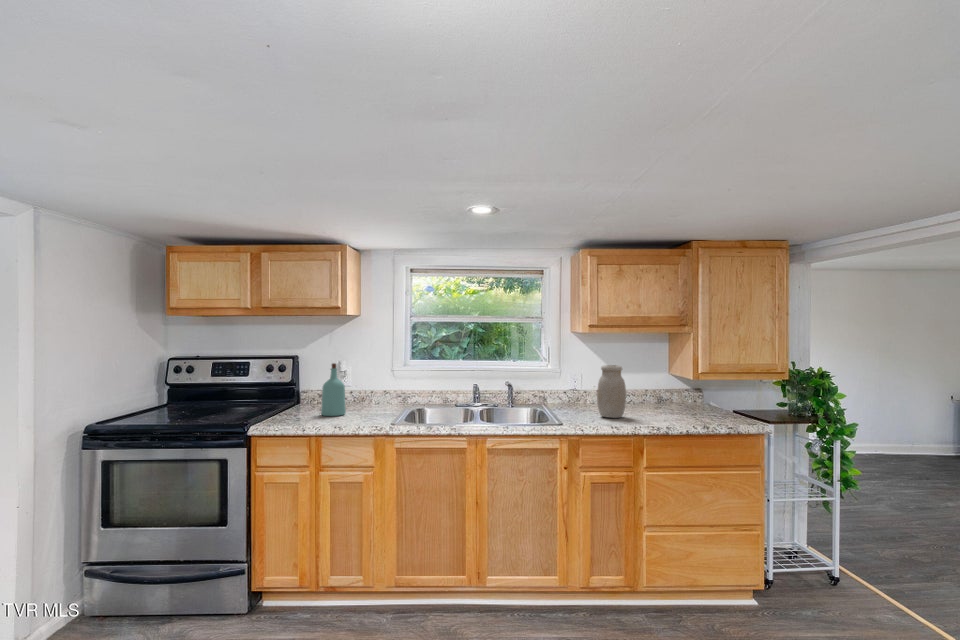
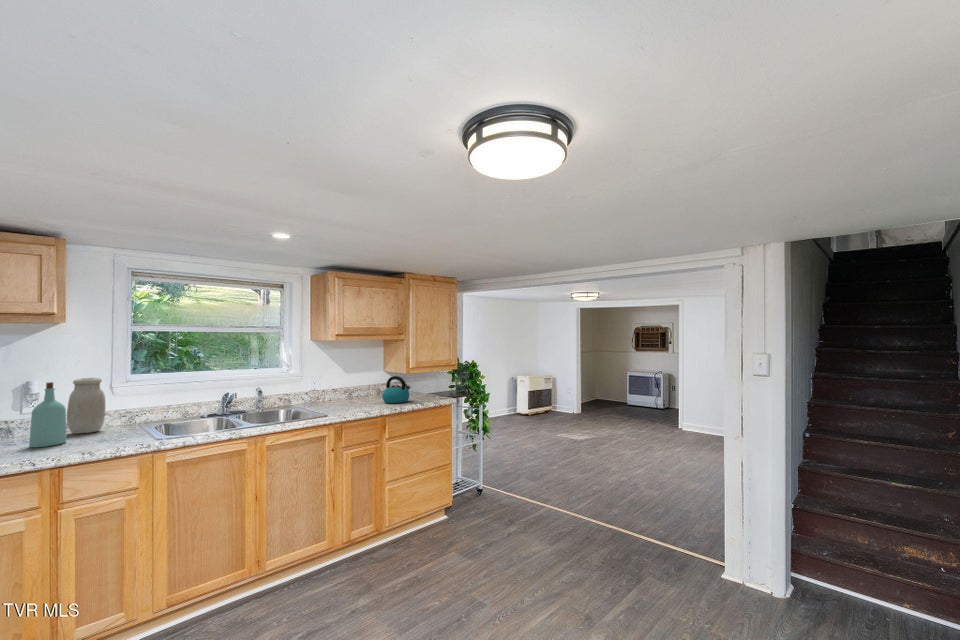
jar: present [597,365,626,418] -> present [67,378,105,434]
kettle: none [651,383,691,421] -> present [382,376,410,403]

